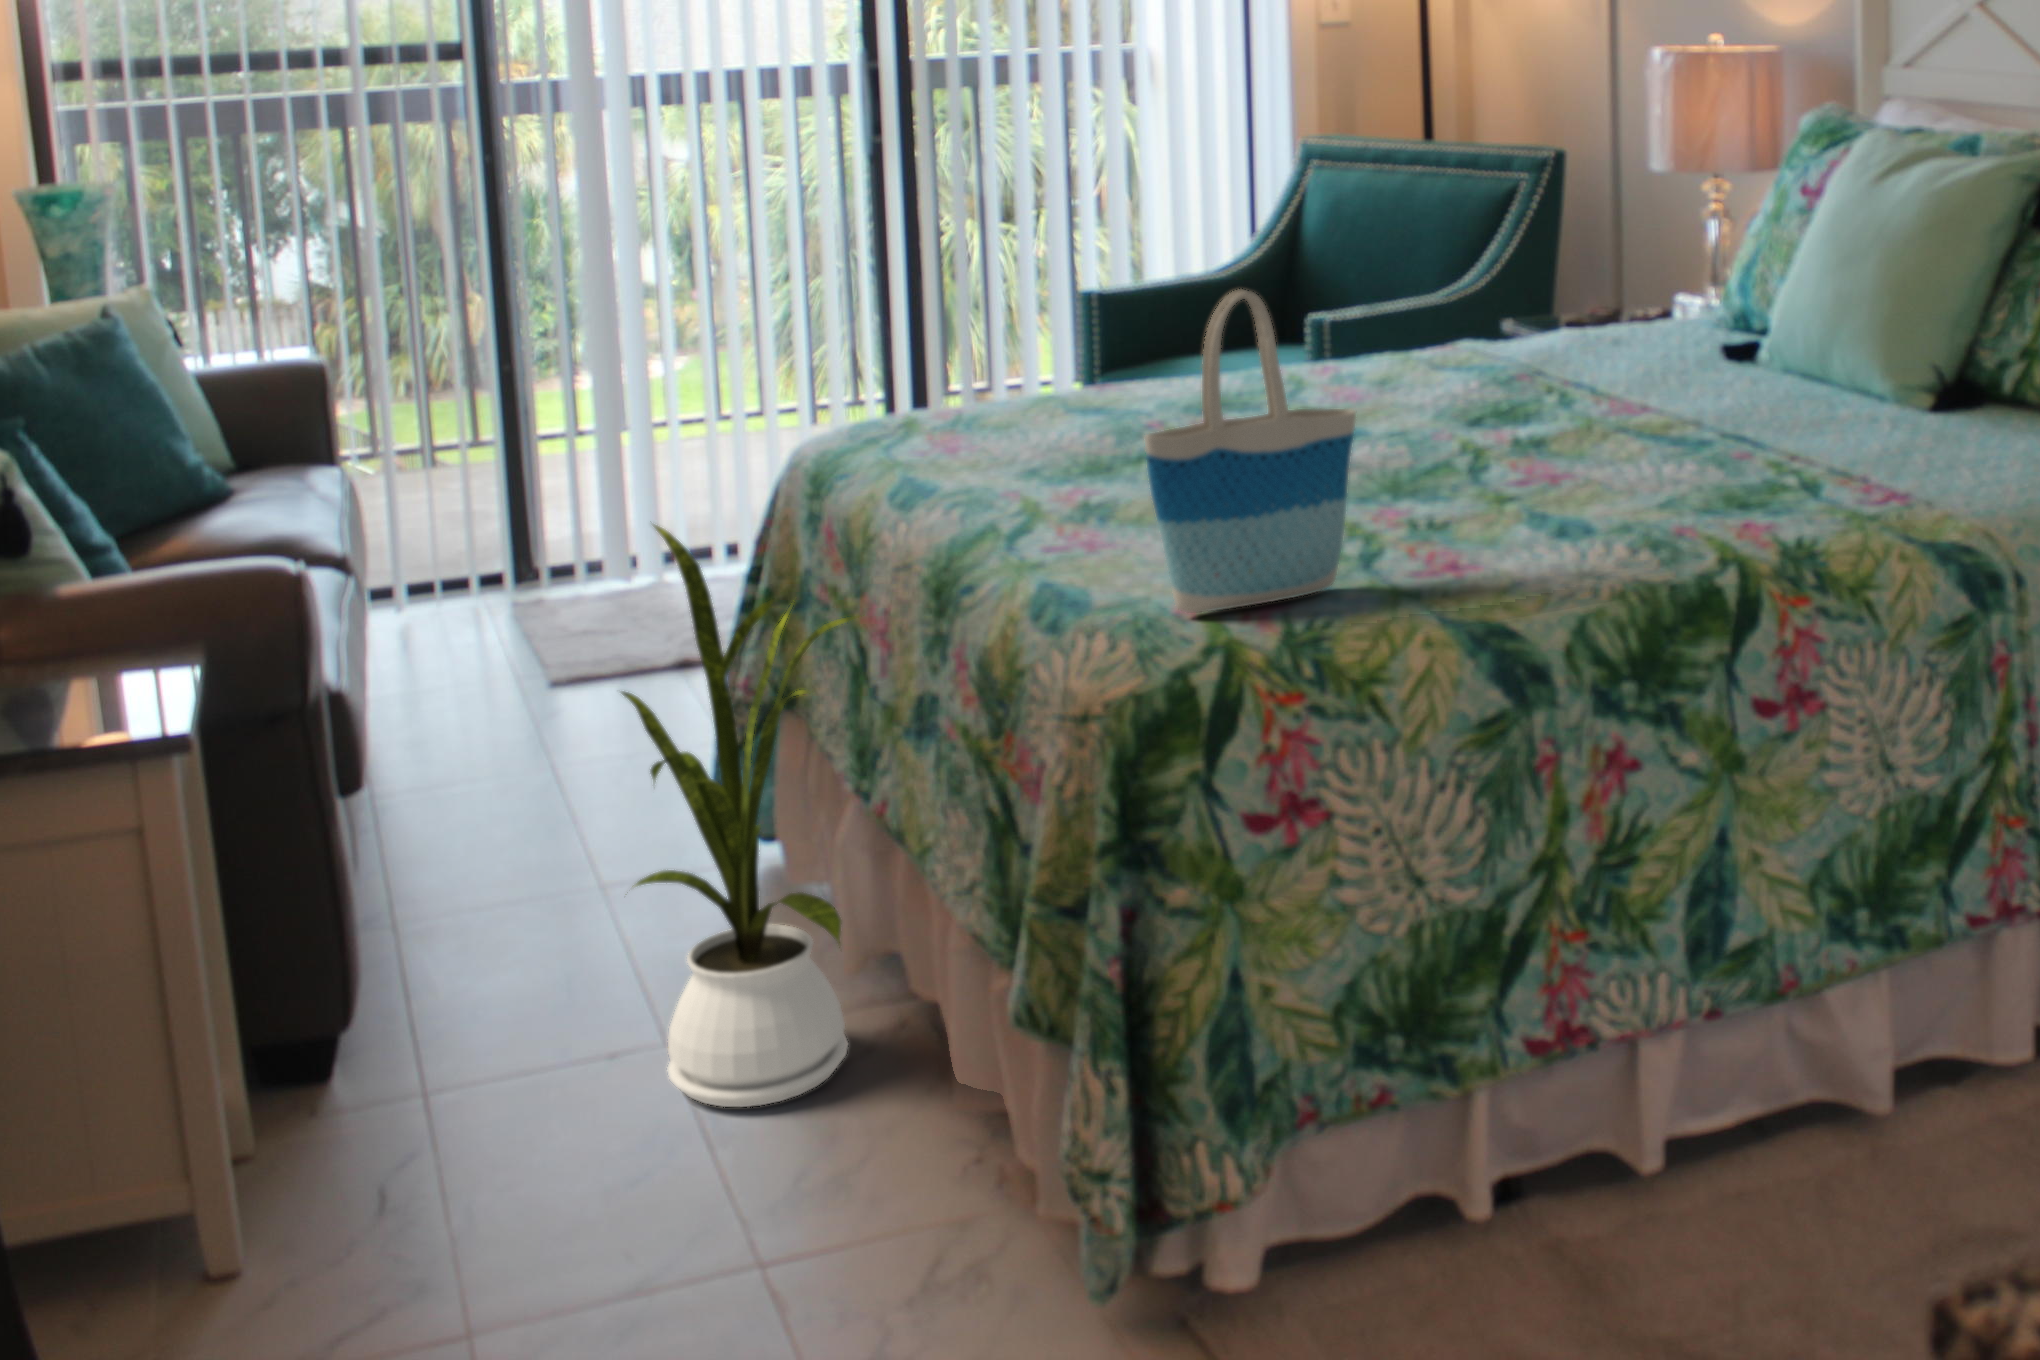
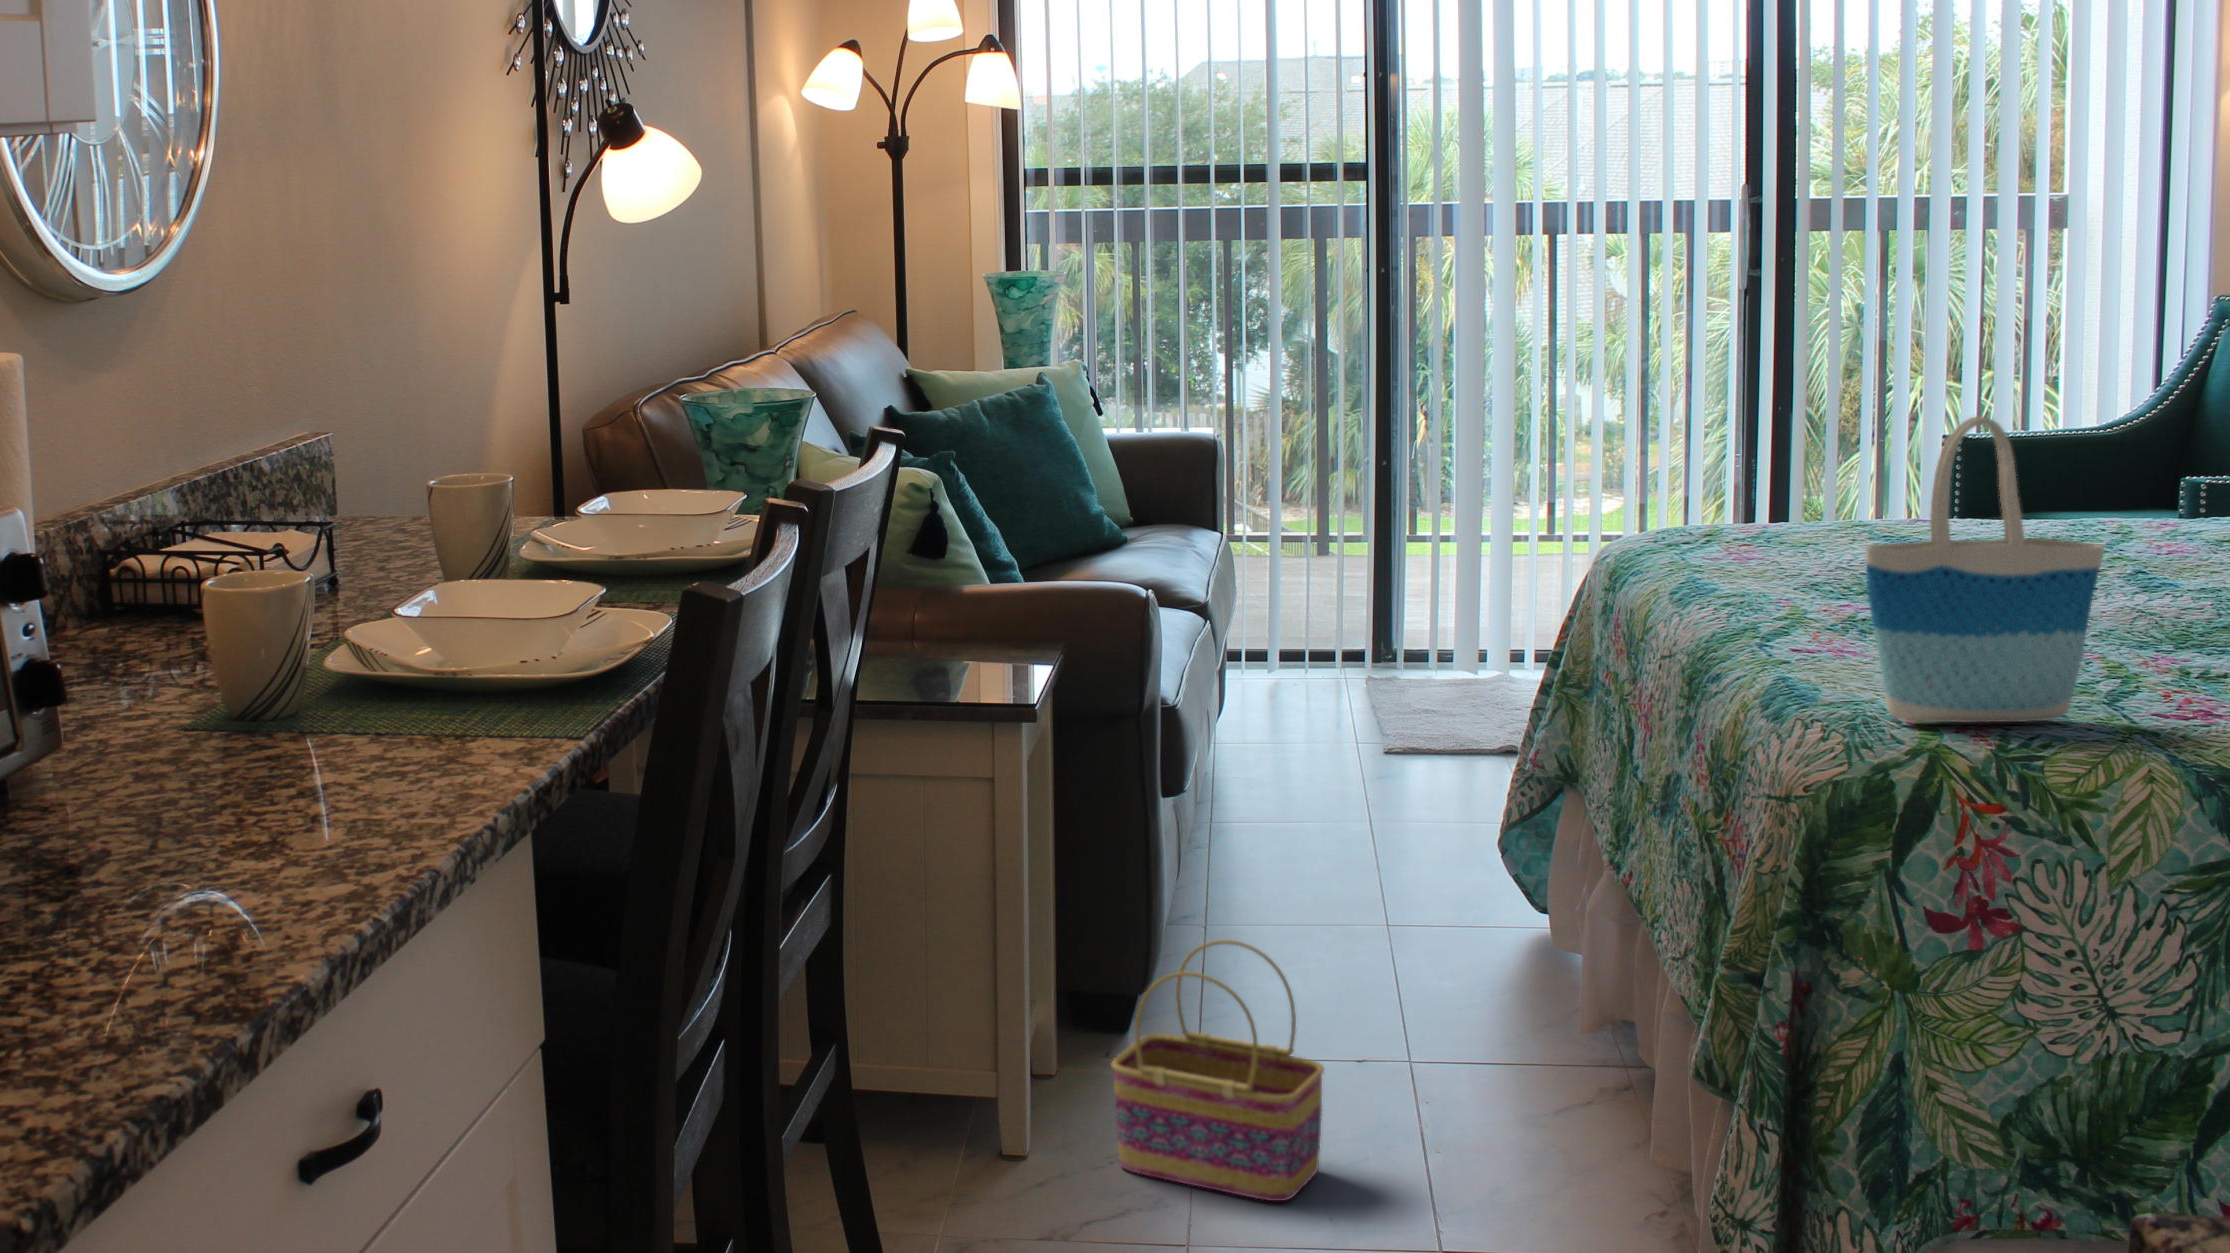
house plant: present [622,525,855,1107] -> none [1387,591,1625,1127]
basket: none [310,976,583,1289] -> present [1111,940,1324,1201]

